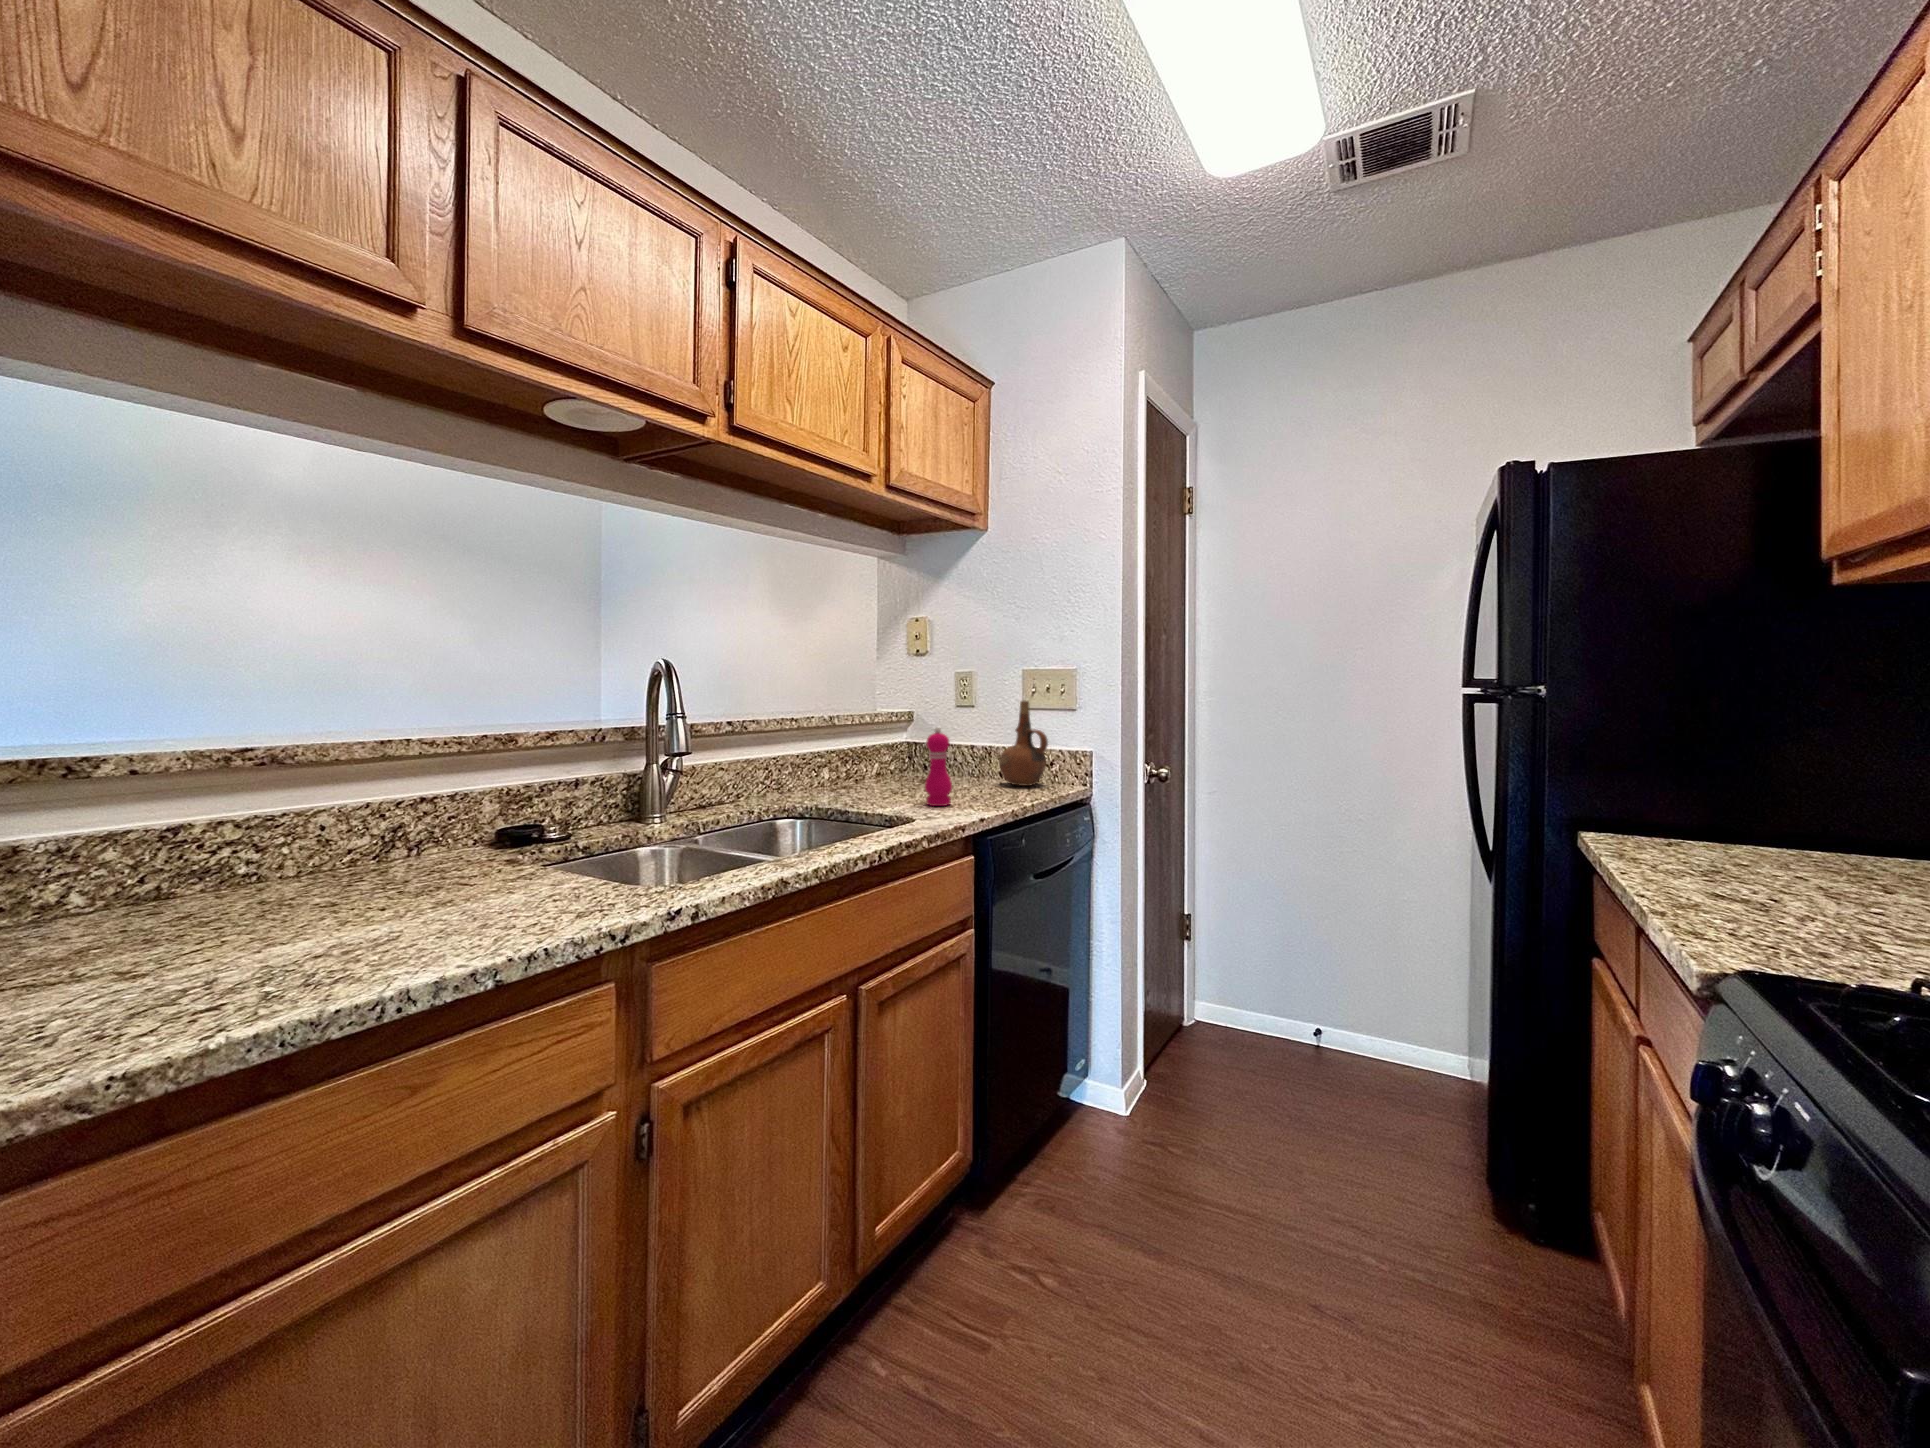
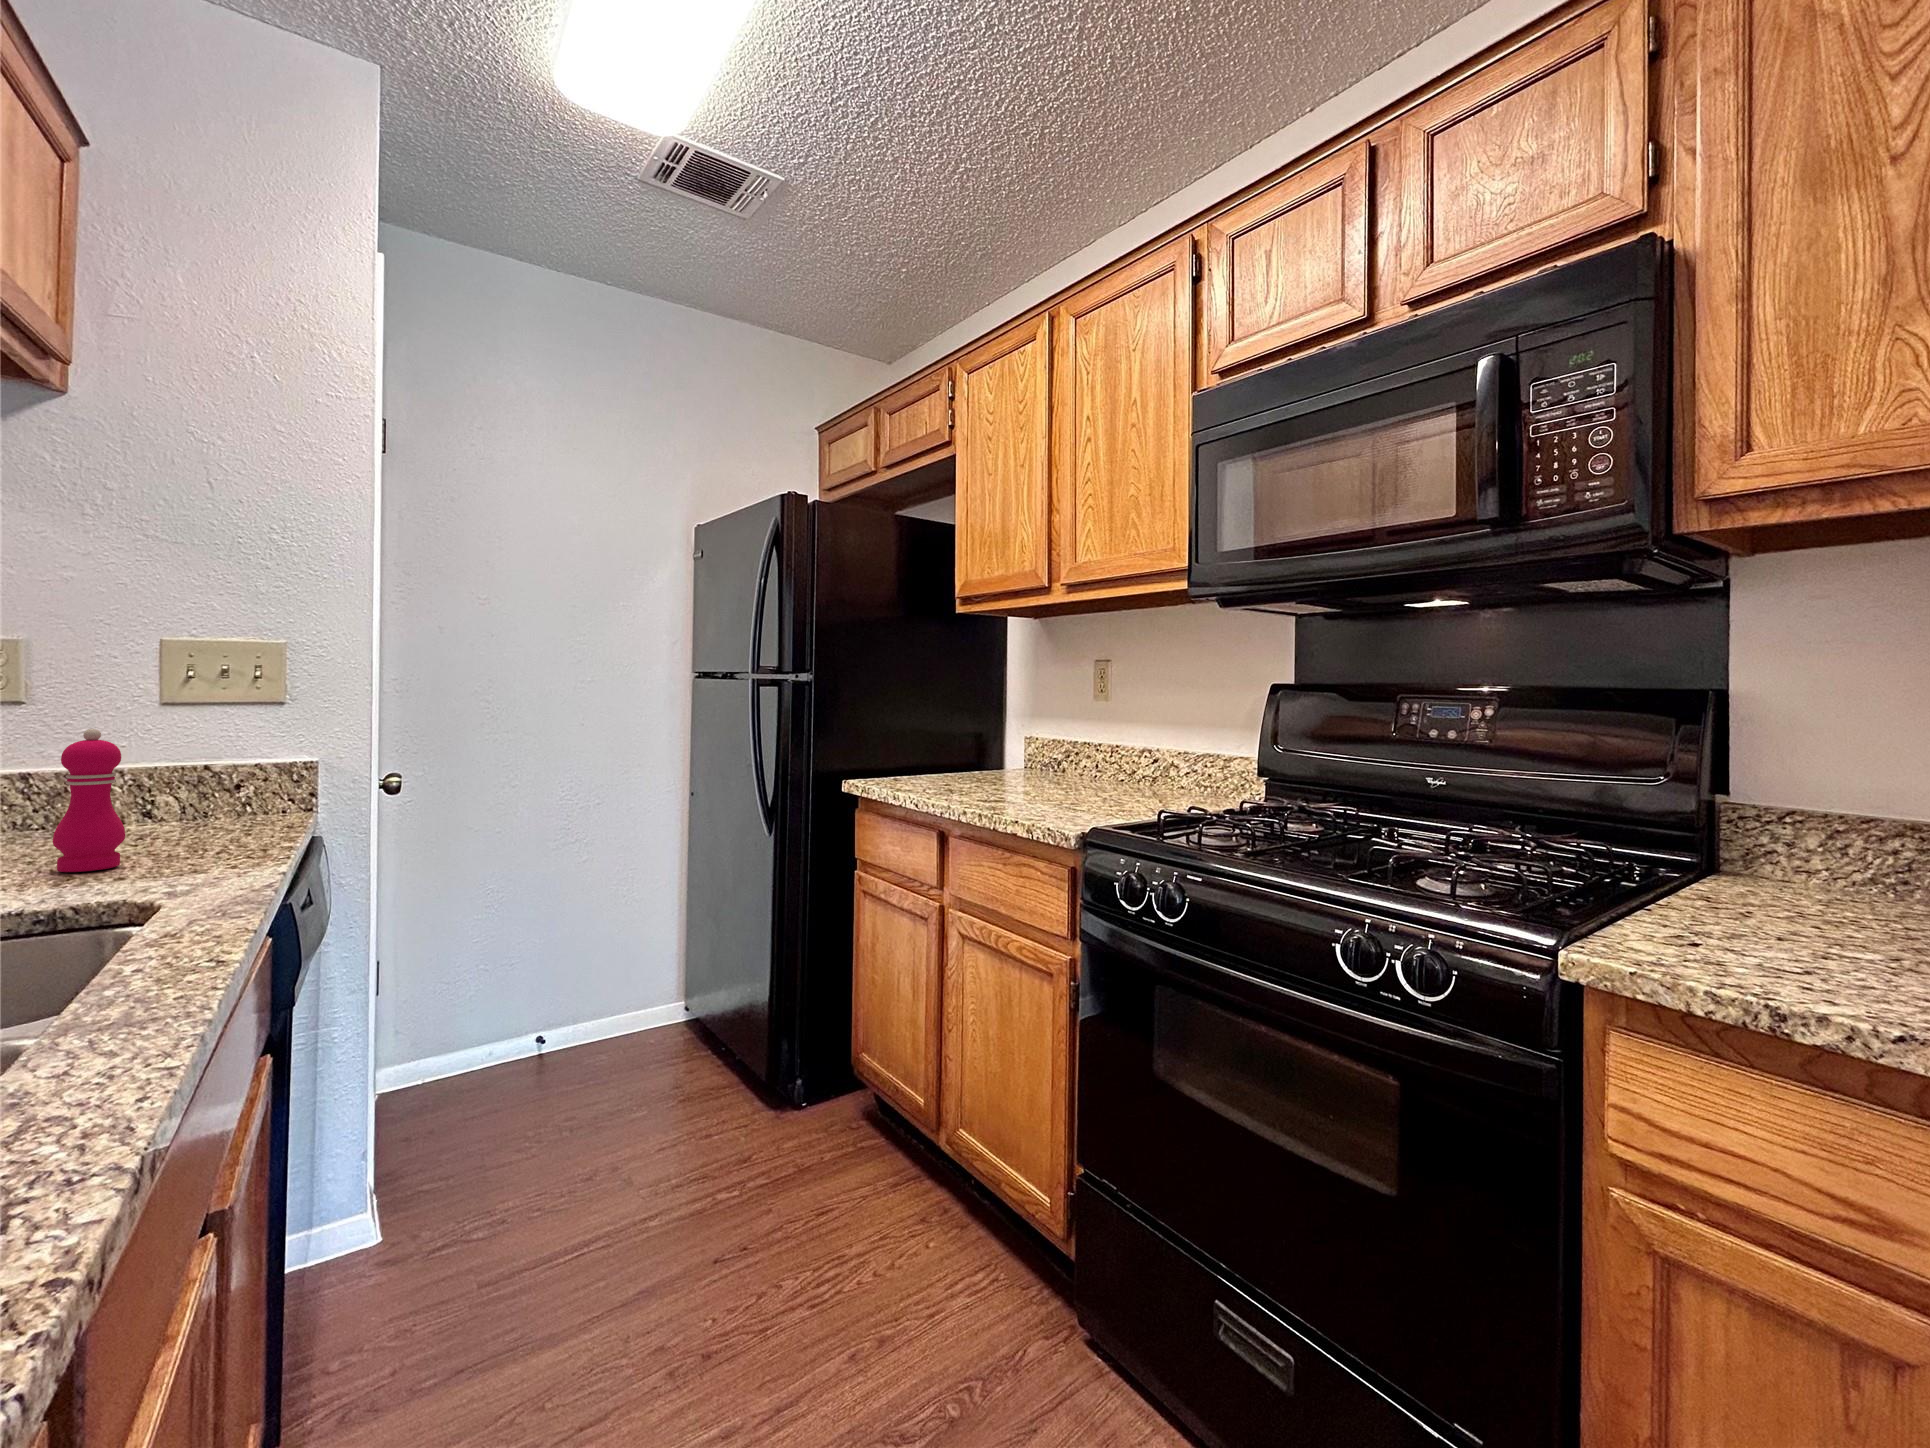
ceramic pitcher: present [999,701,1048,786] -> none [128,691,239,828]

